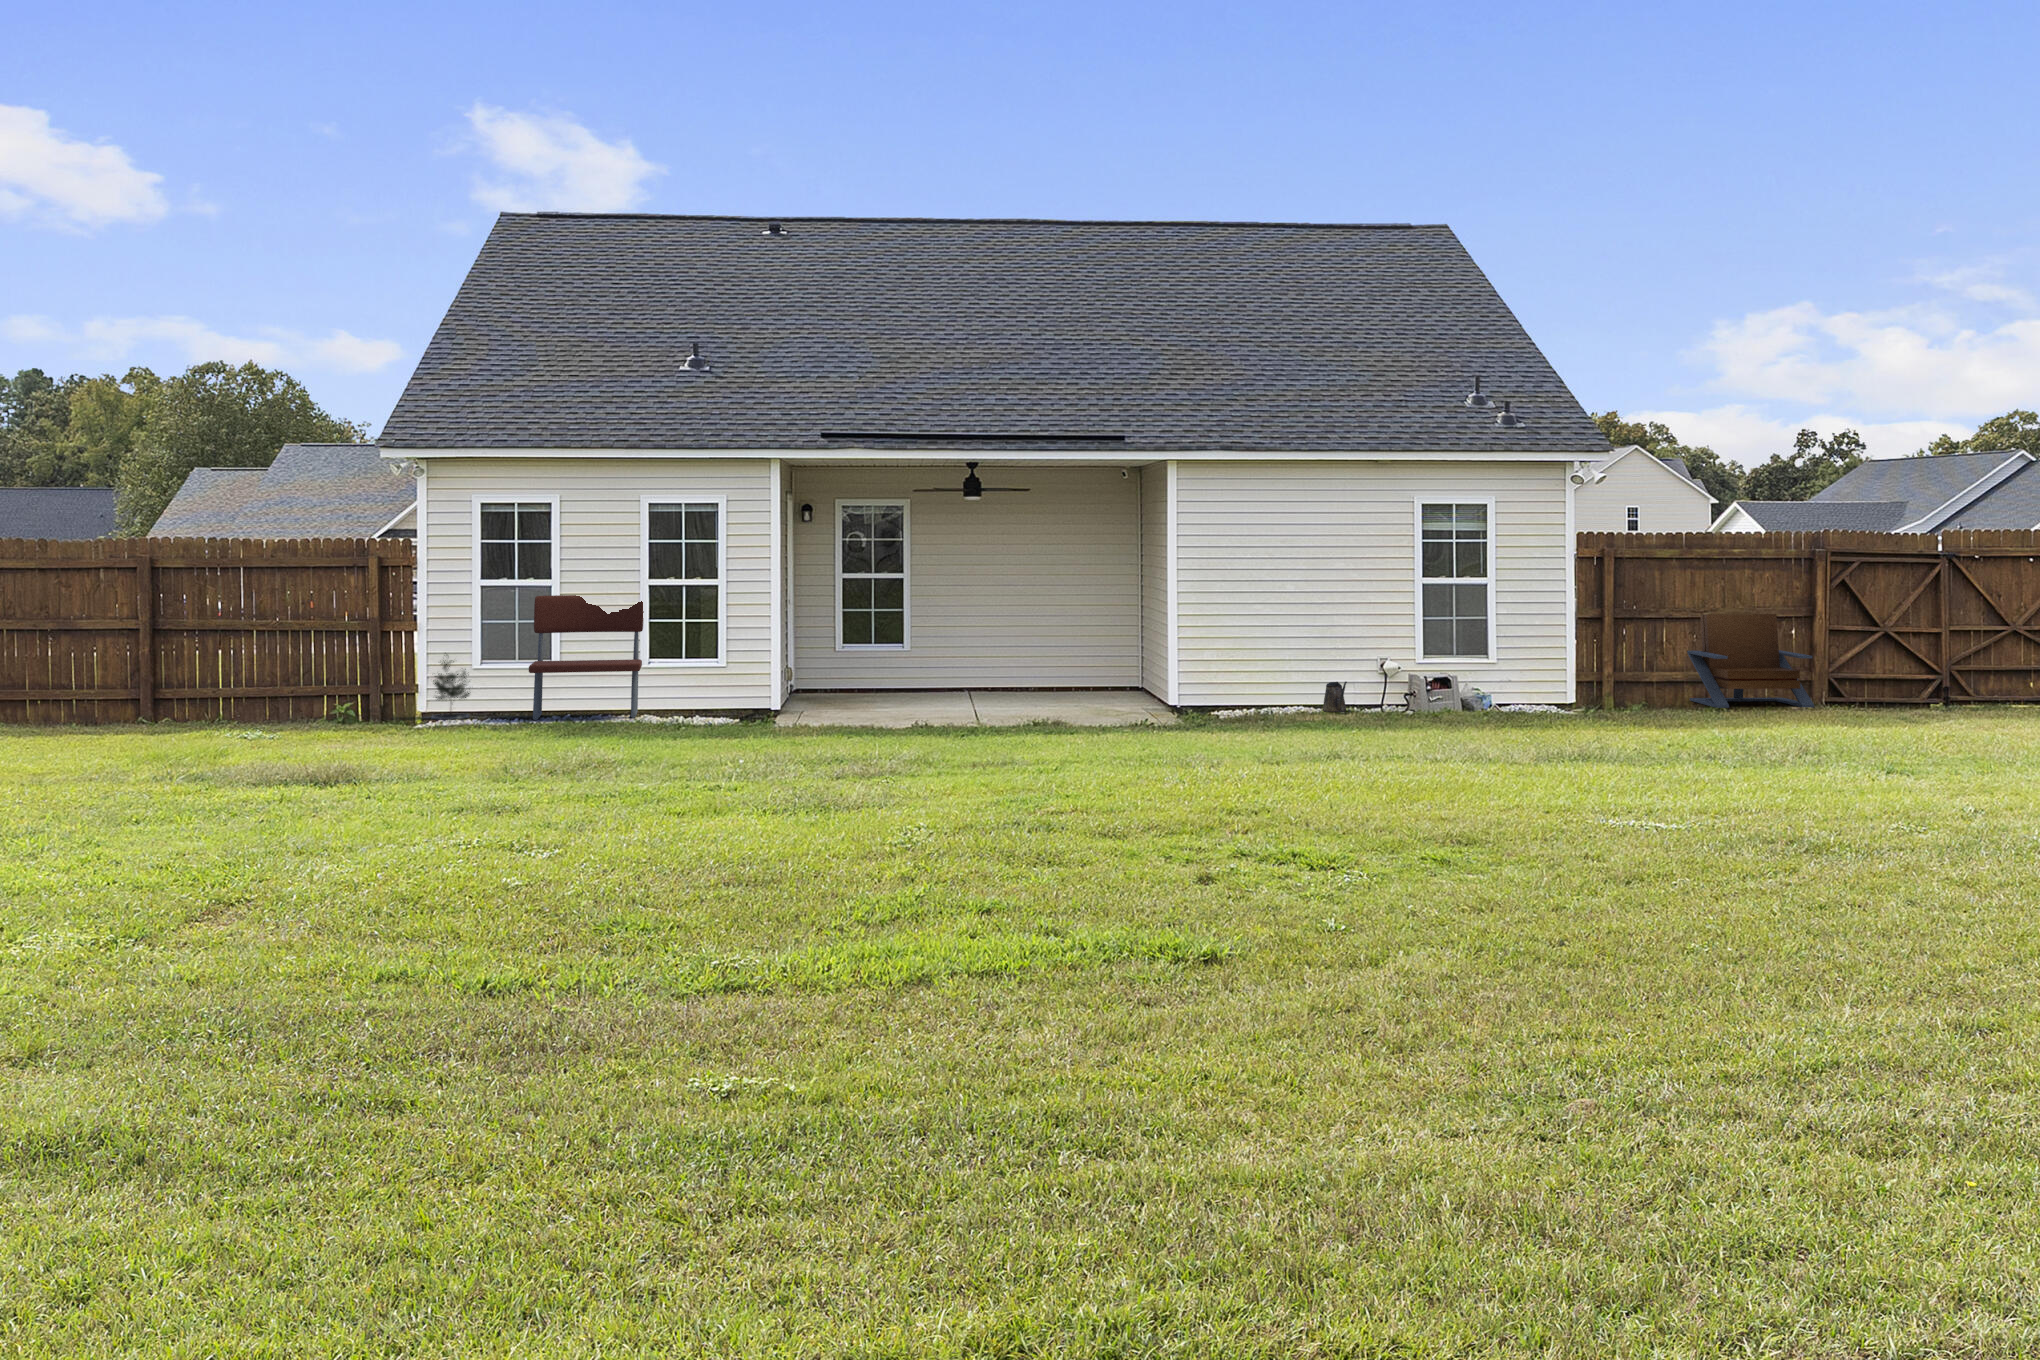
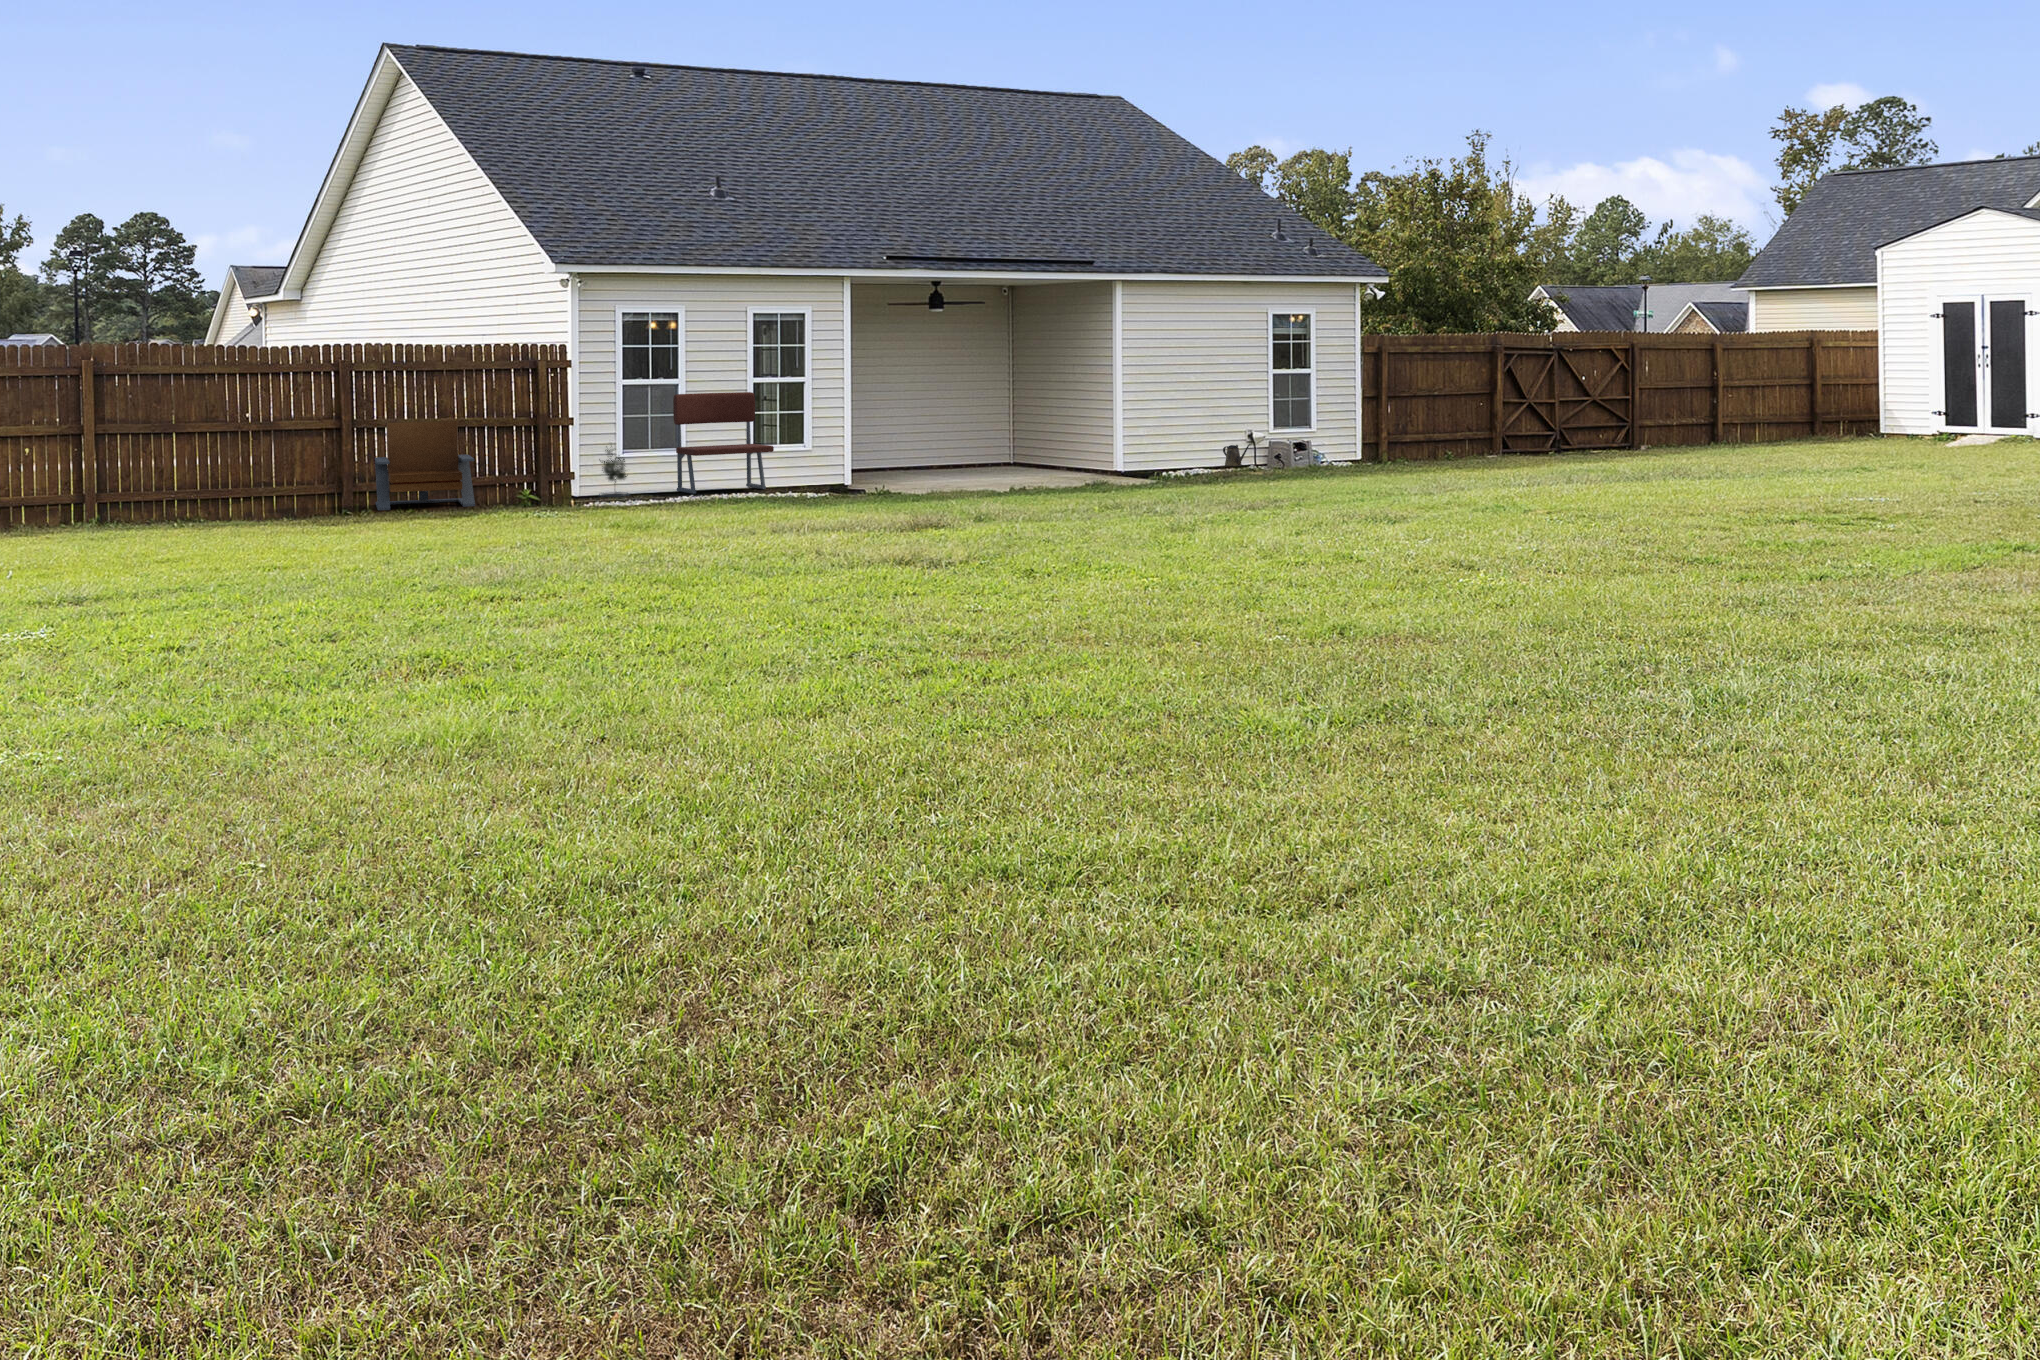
lounge chair: present [1687,614,1814,708] -> present [375,421,475,510]

